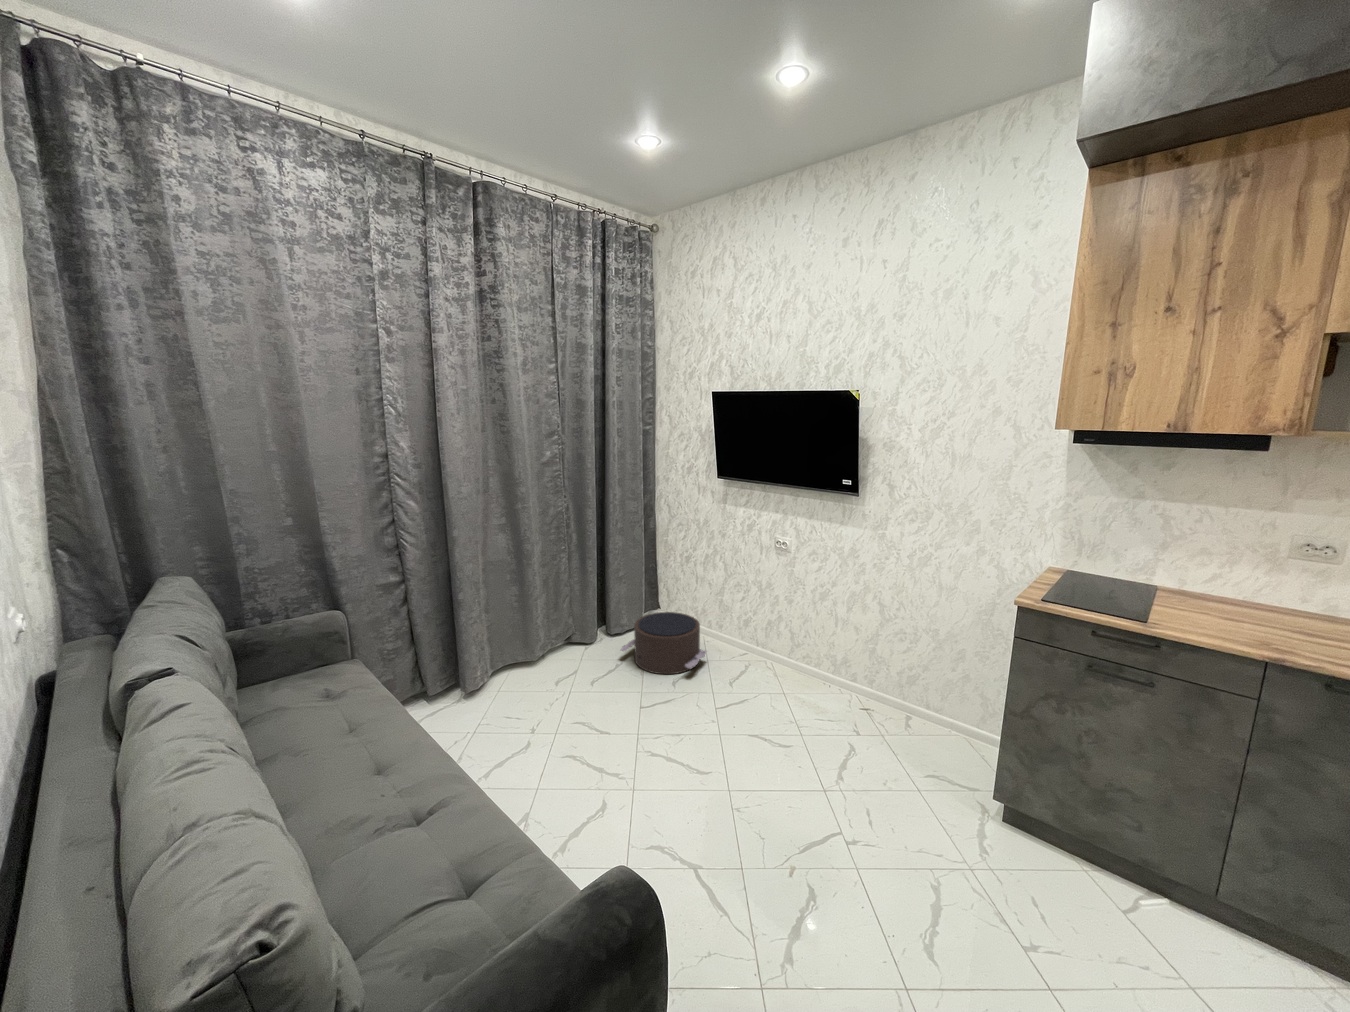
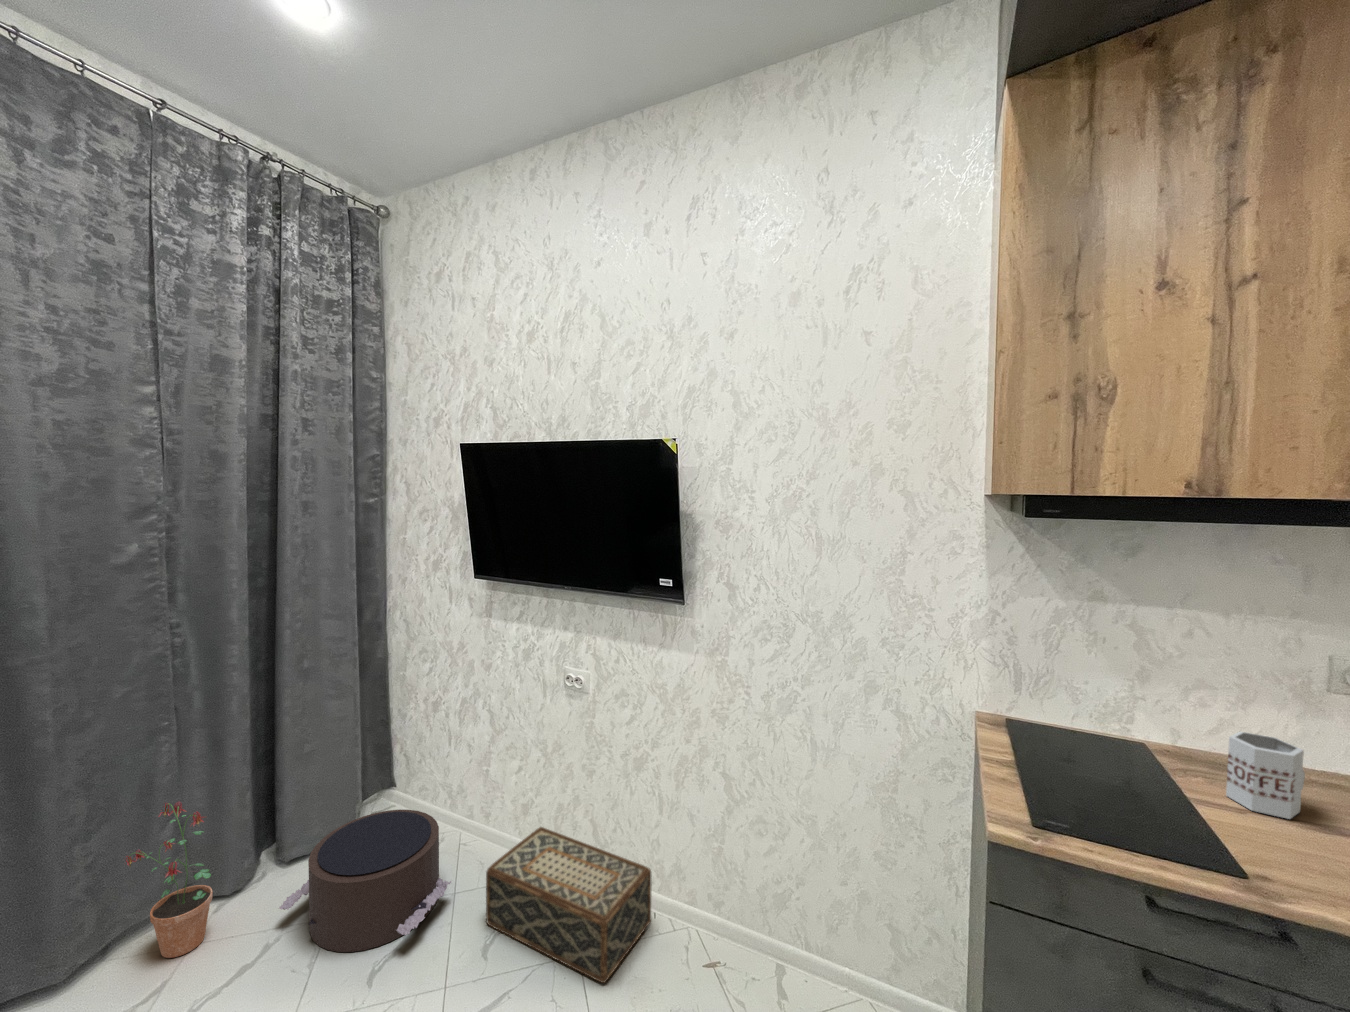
mug: none [1187,569,1239,613] -> present [1226,732,1305,819]
potted plant: none [551,589,592,664] -> present [126,802,212,958]
woven basket: none [730,629,829,704] -> present [486,827,652,983]

